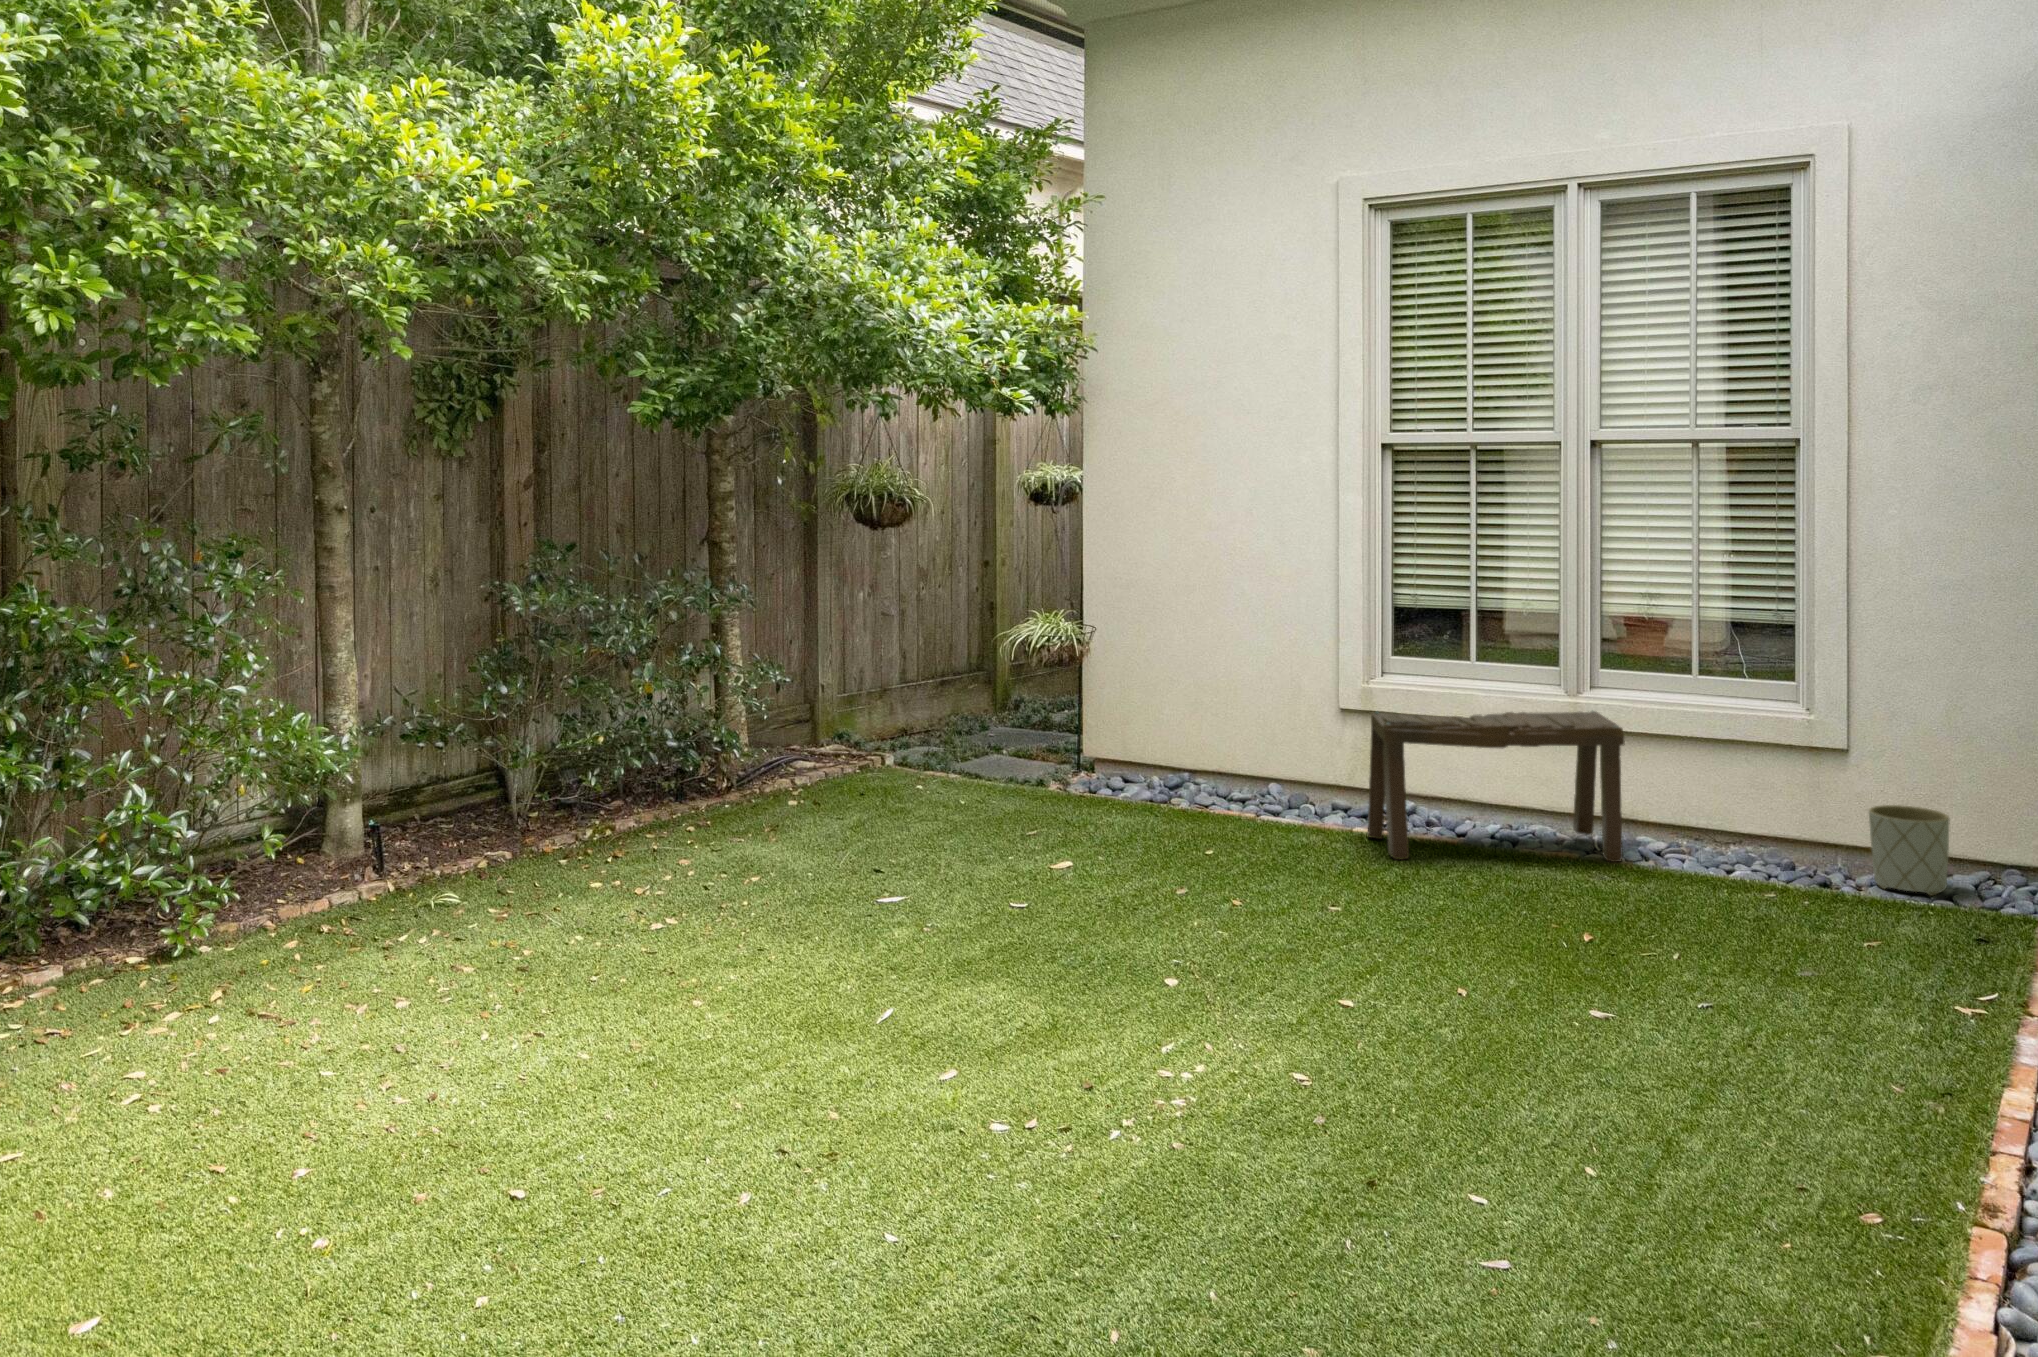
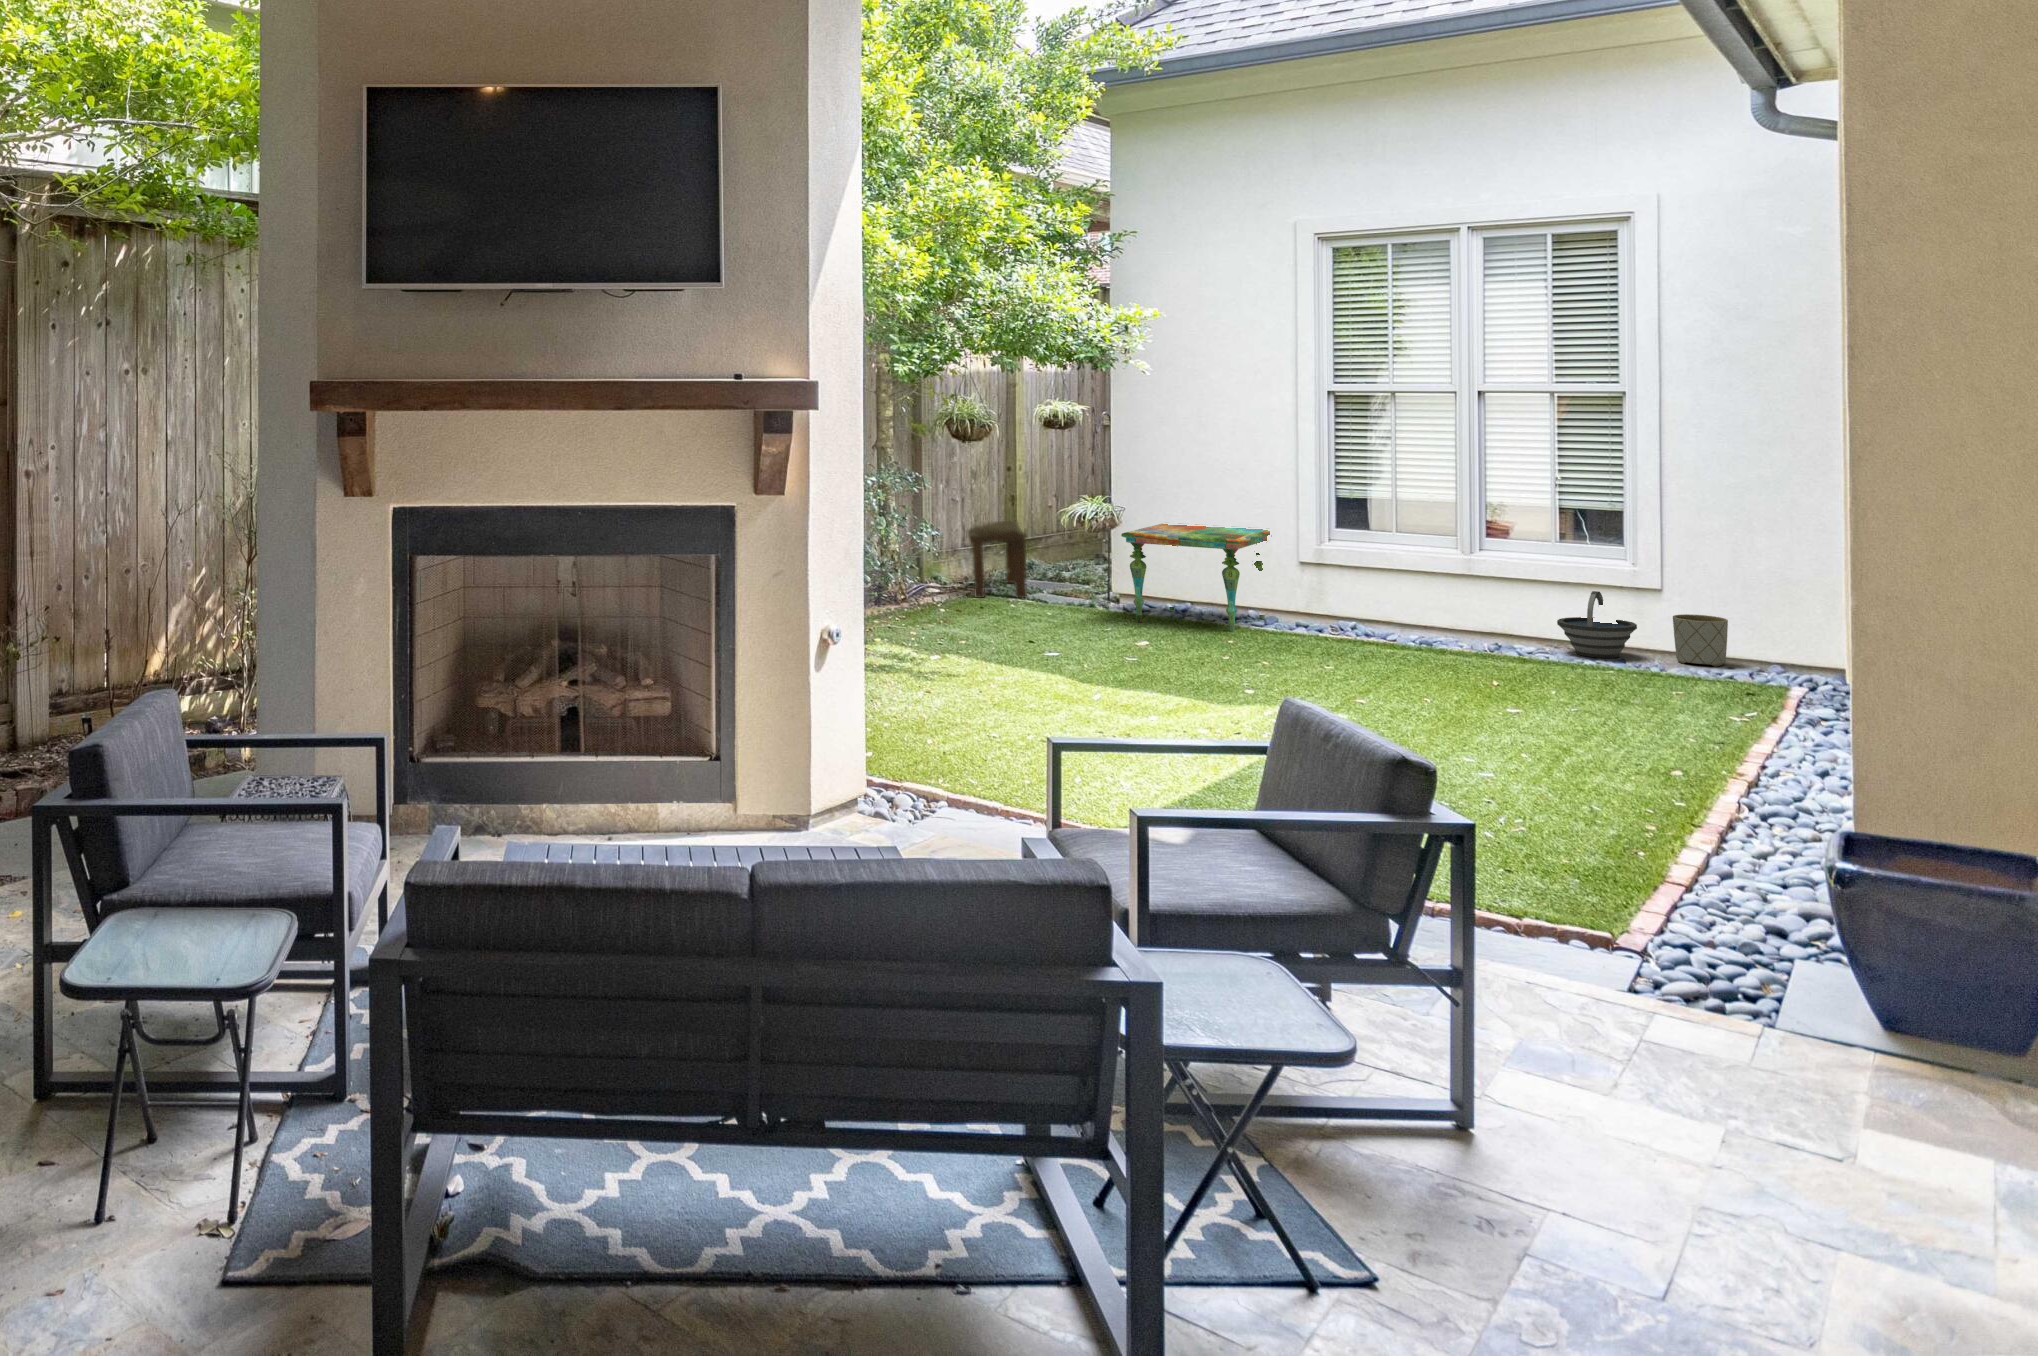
side table: none [1069,645,1309,829] -> present [1121,524,1270,631]
bench: present [1368,711,1625,862] -> present [968,521,1027,598]
bucket: none [1700,766,1817,879] -> present [1557,591,1637,658]

